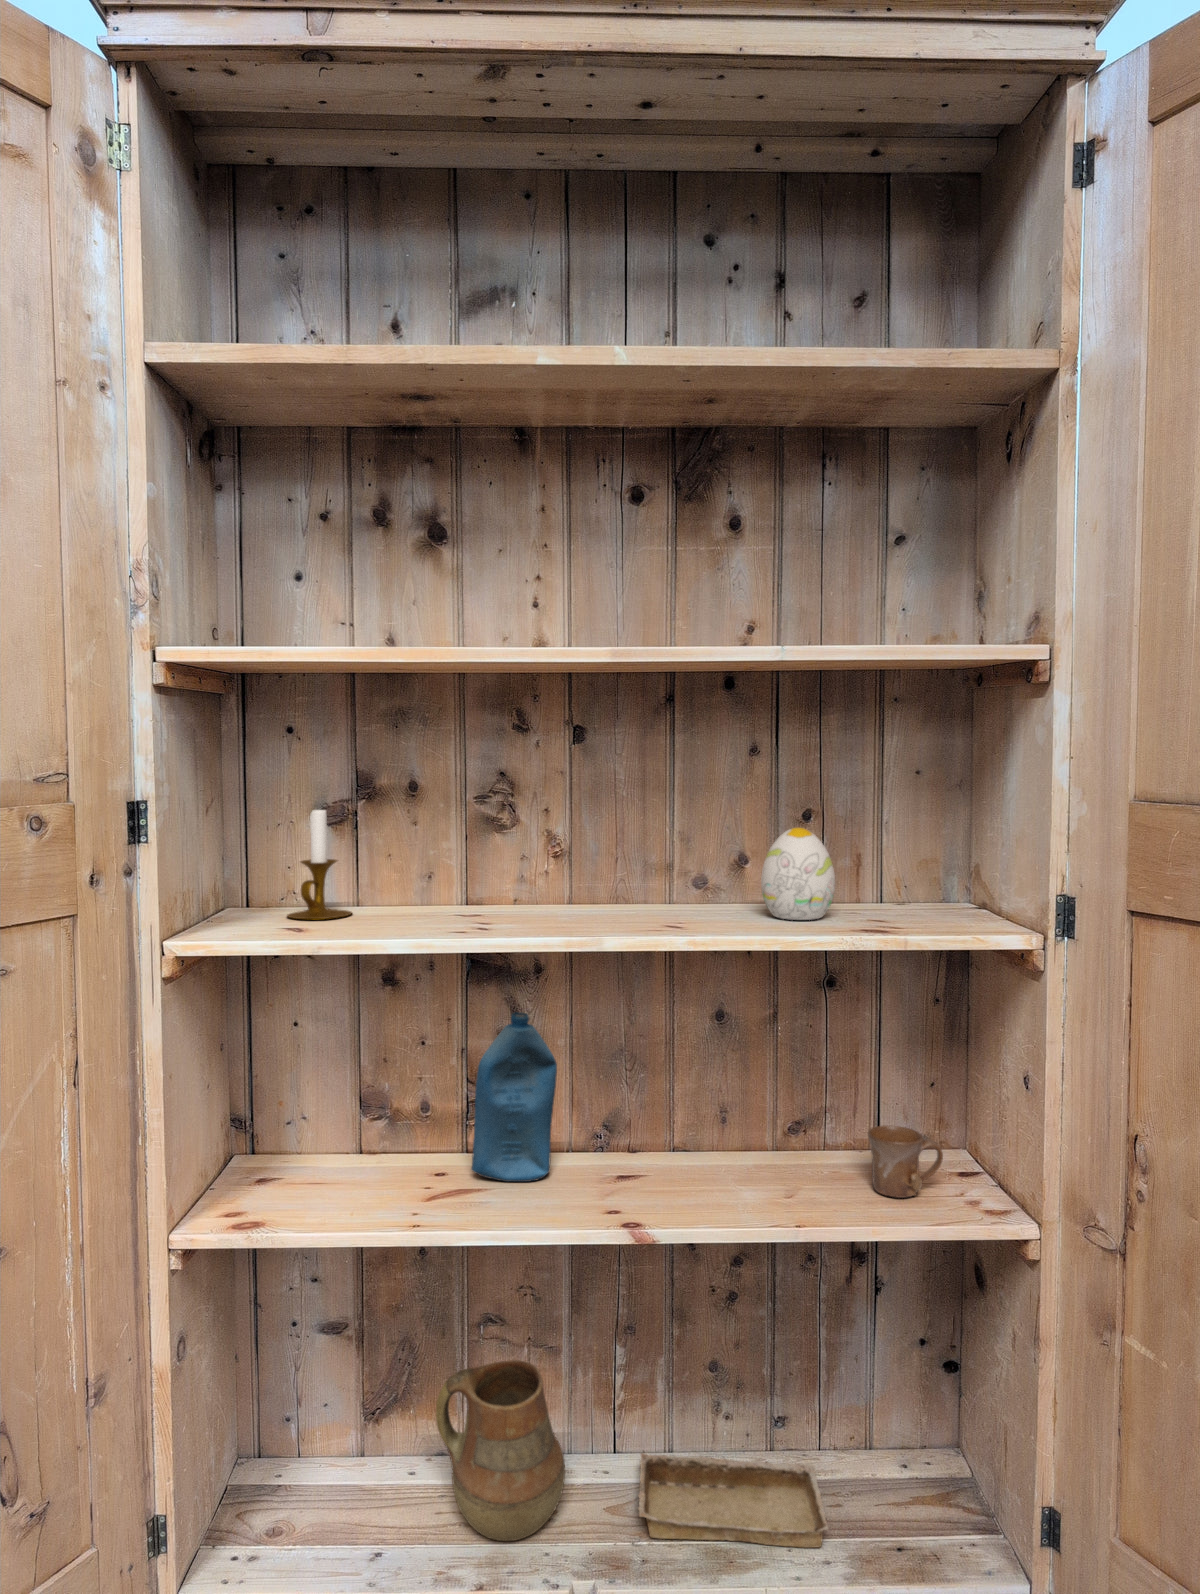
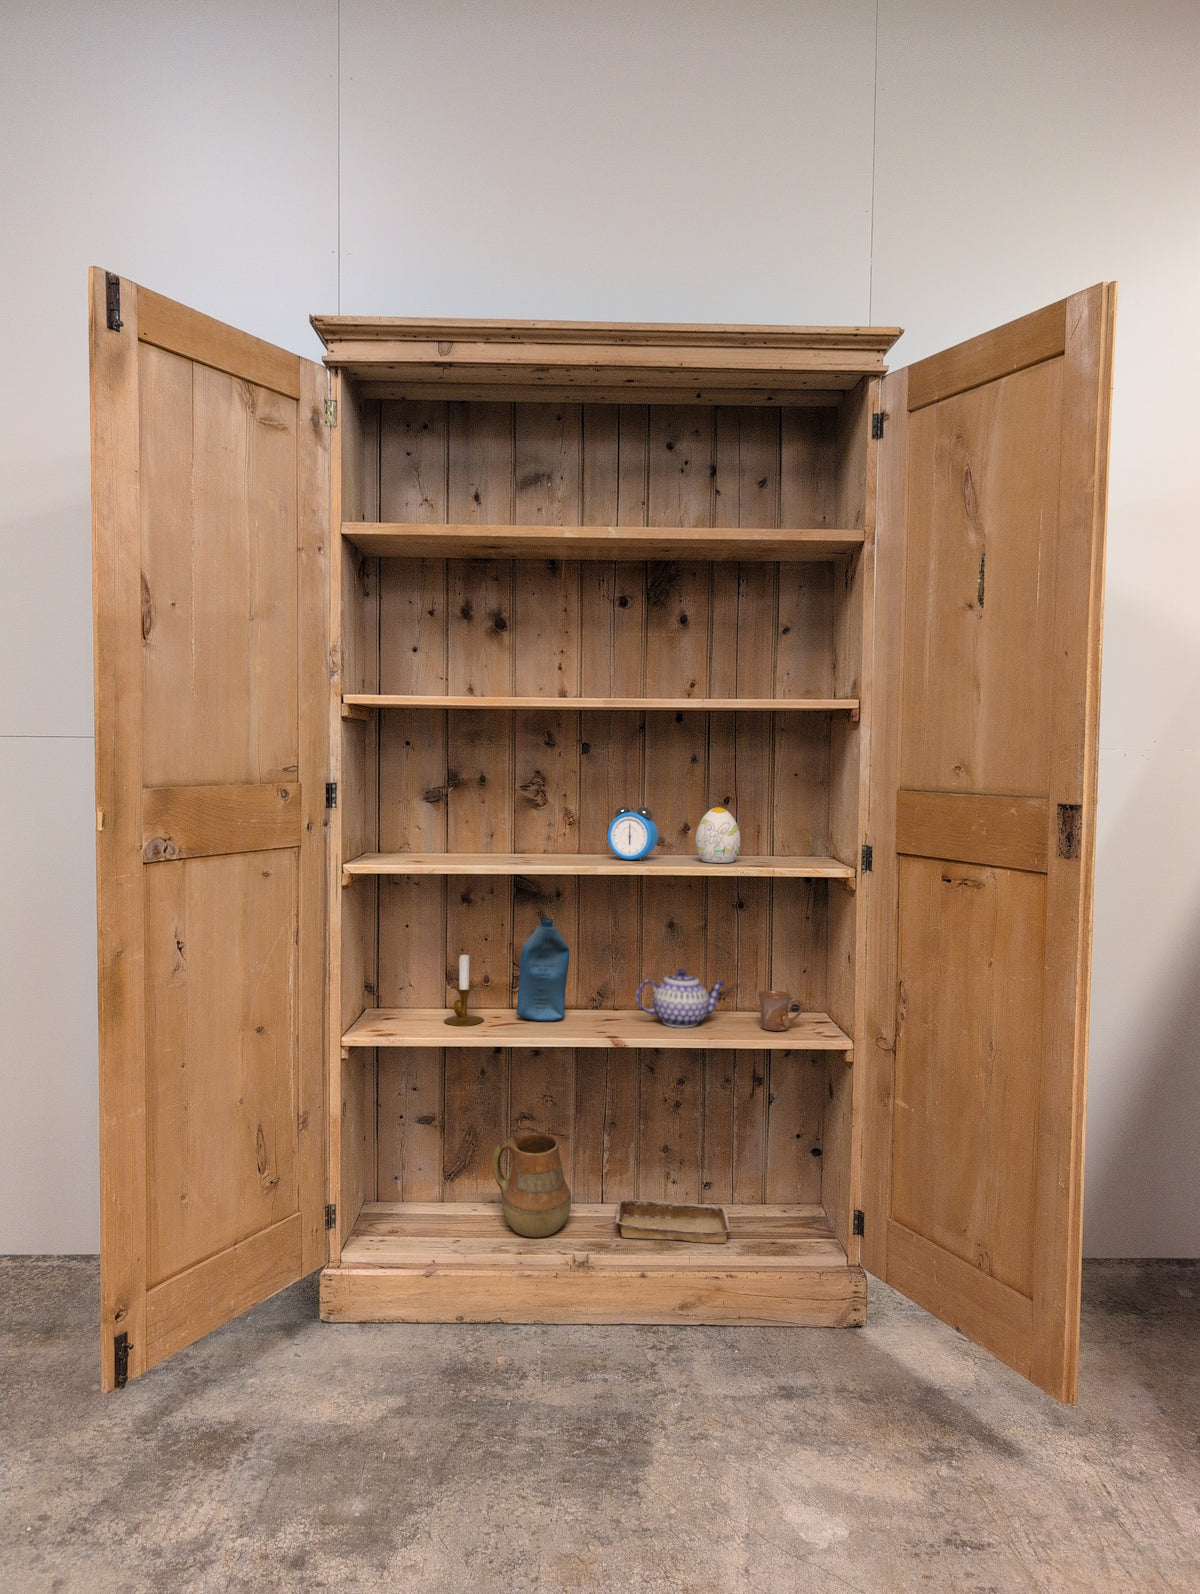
candlestick: present [287,810,352,919] -> present [444,955,484,1026]
alarm clock: none [617,826,698,917] -> present [608,806,658,860]
teapot: none [667,1092,812,1192] -> present [636,969,724,1027]

